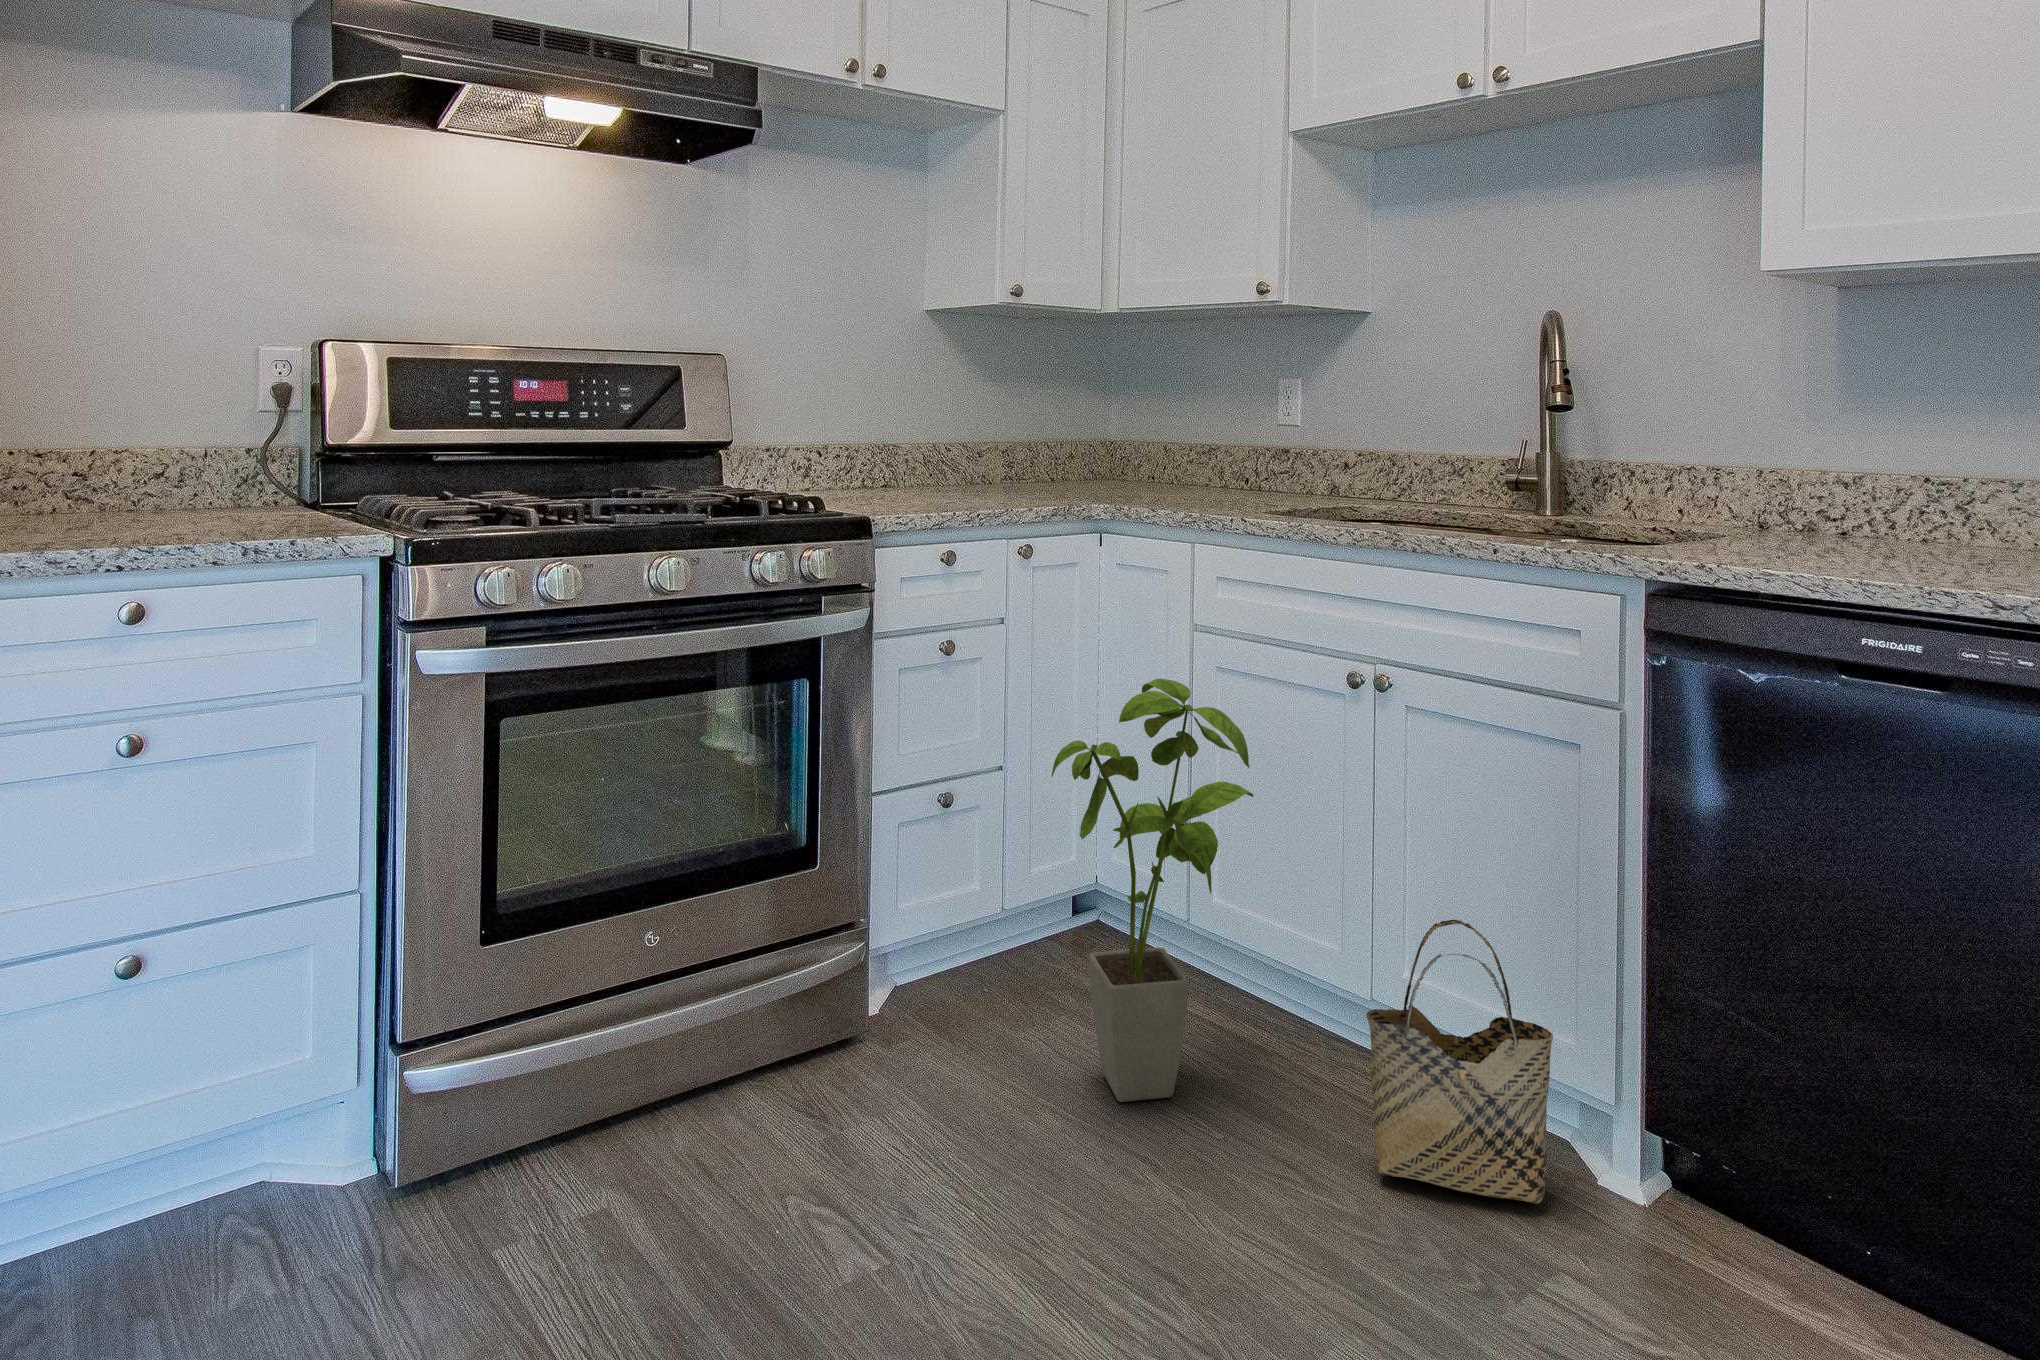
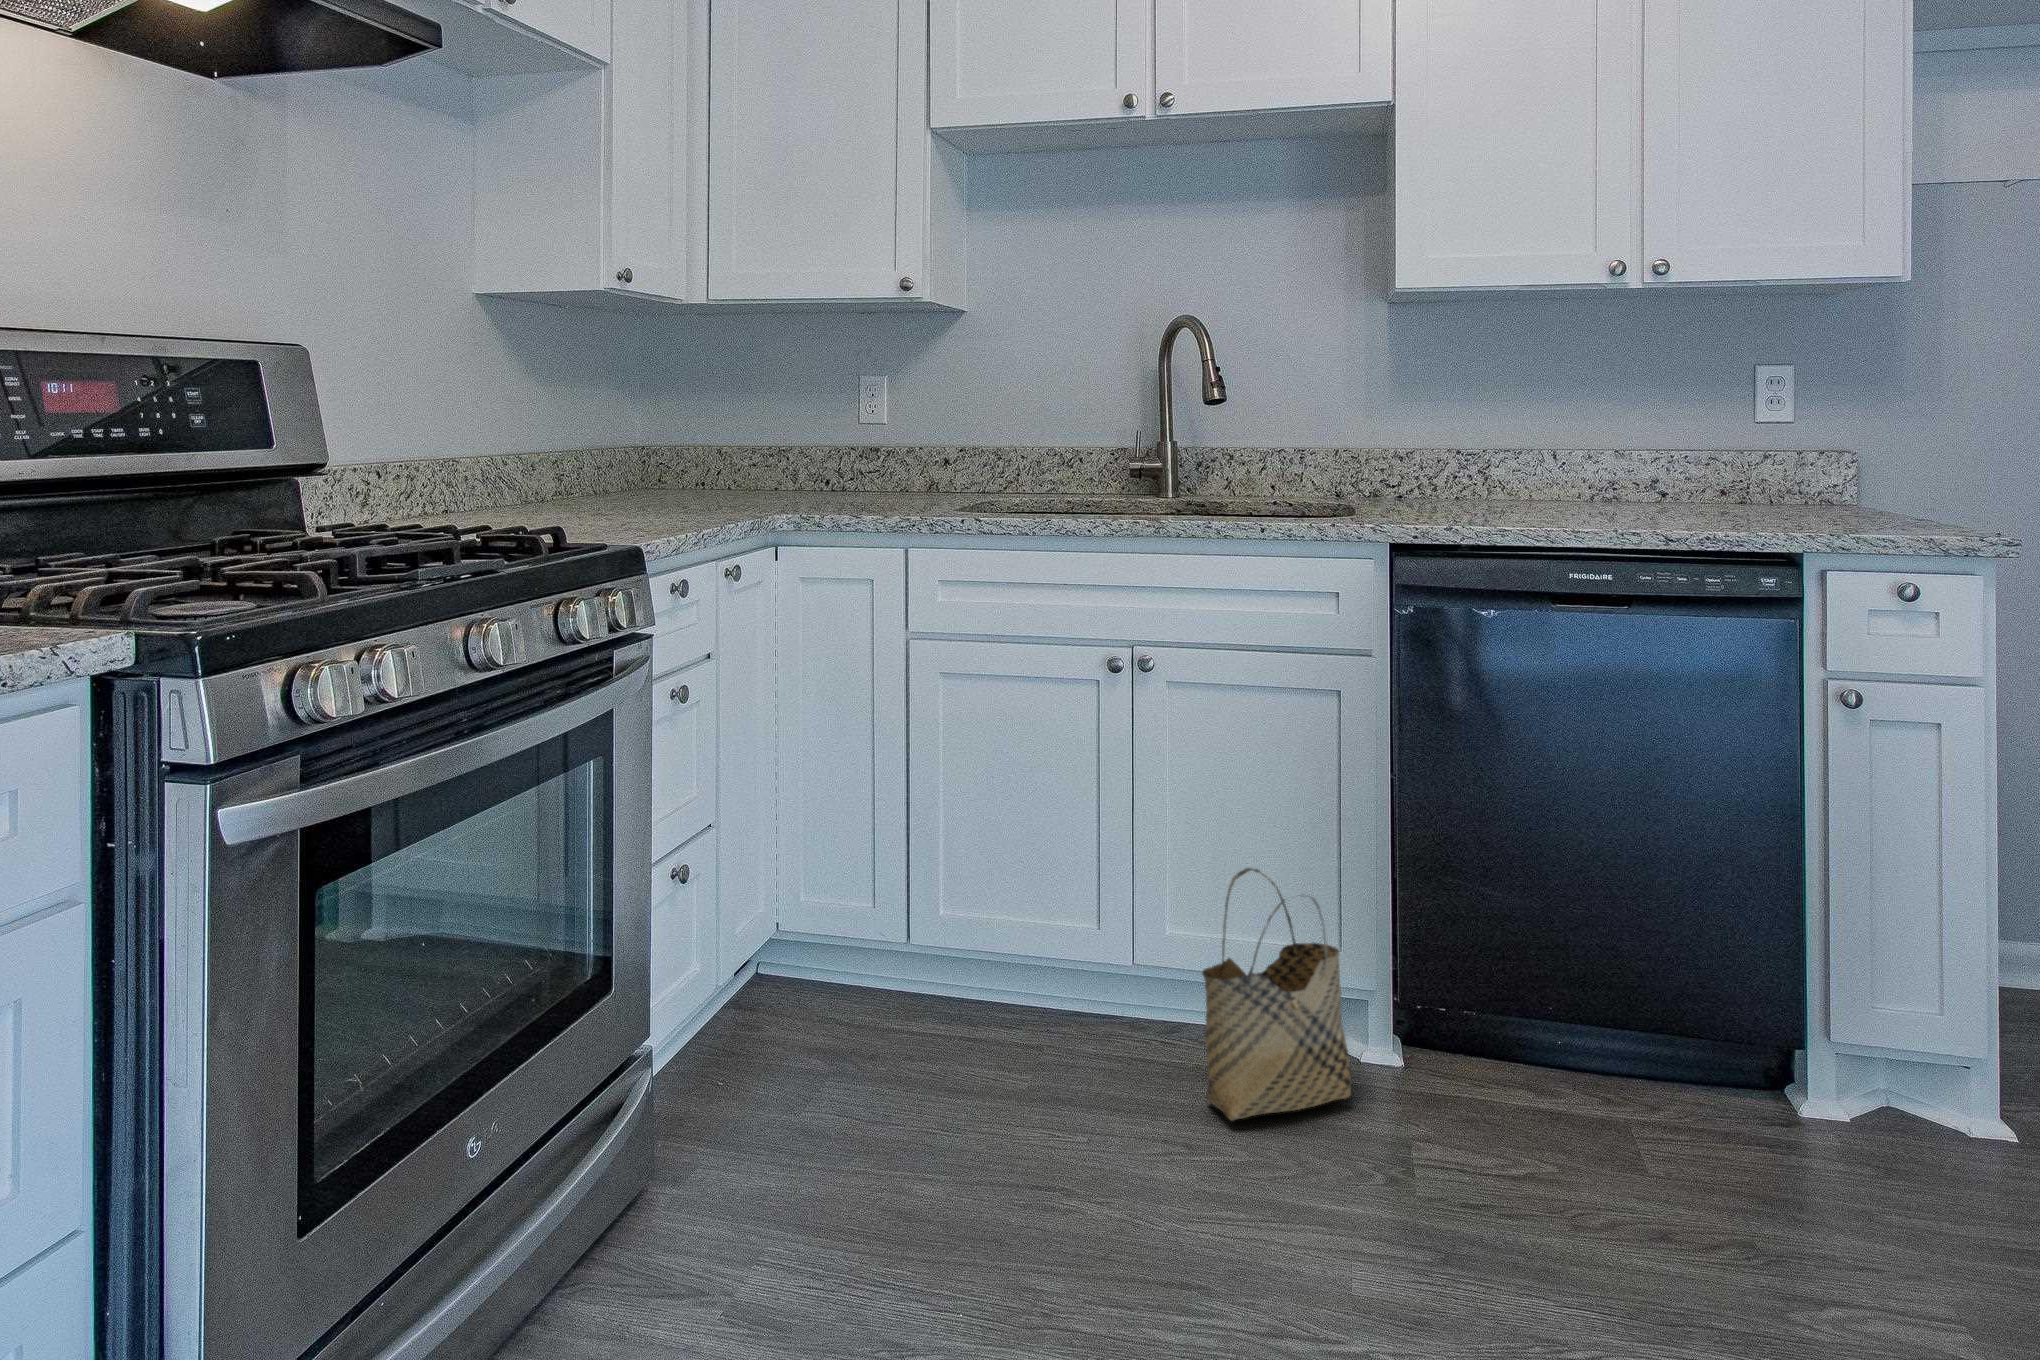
house plant: present [1051,679,1253,1102] -> none [870,689,1100,1146]

